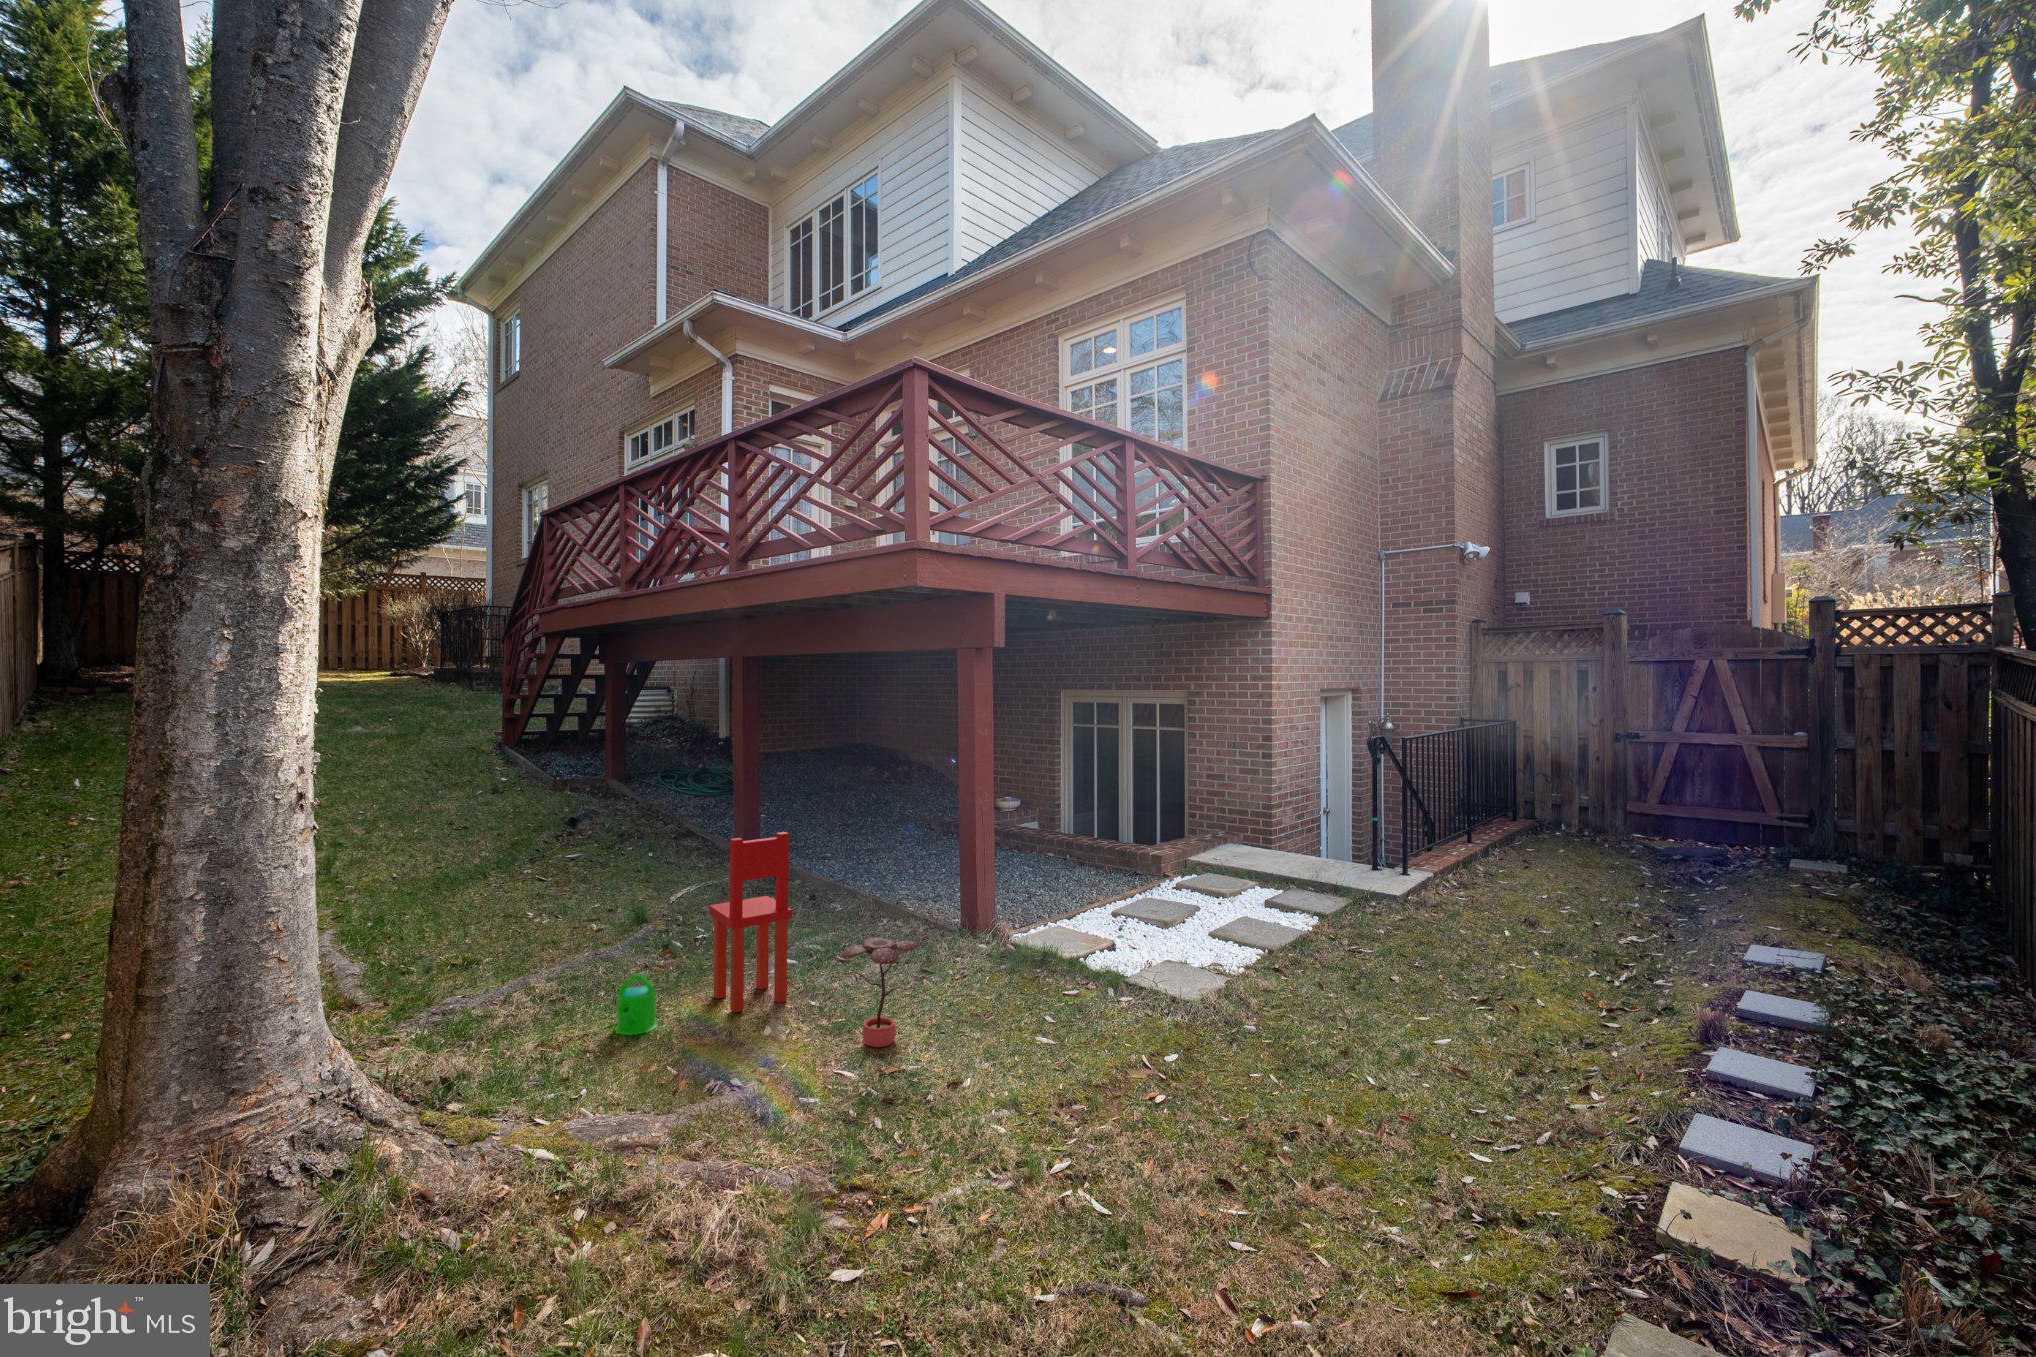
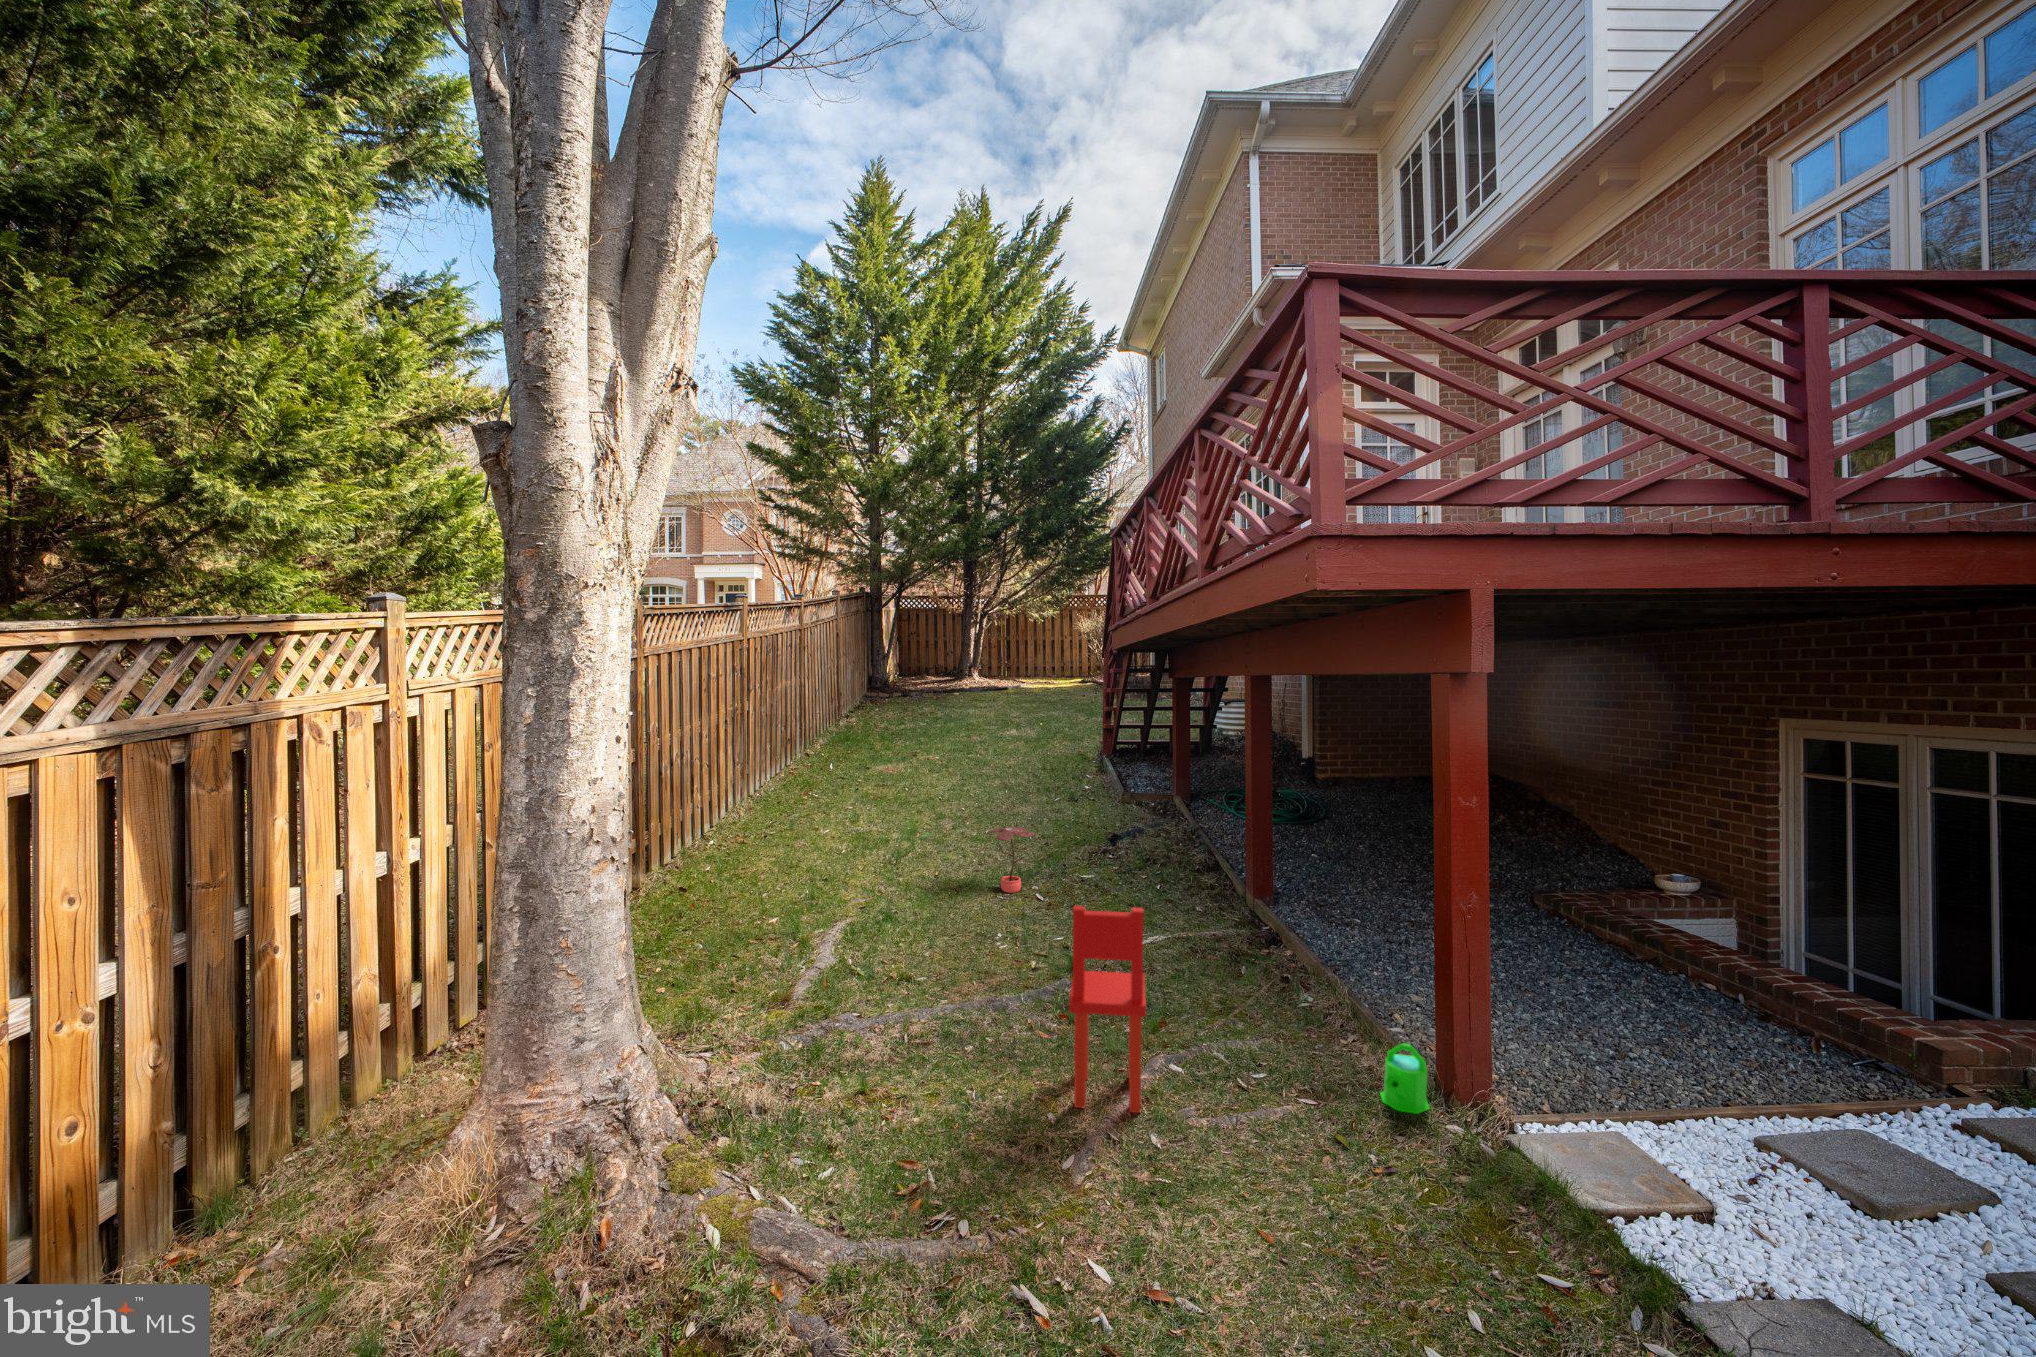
potted plant: present [841,937,918,1047] -> present [989,827,1035,893]
watering can: present [614,974,657,1035] -> present [1380,1043,1429,1114]

